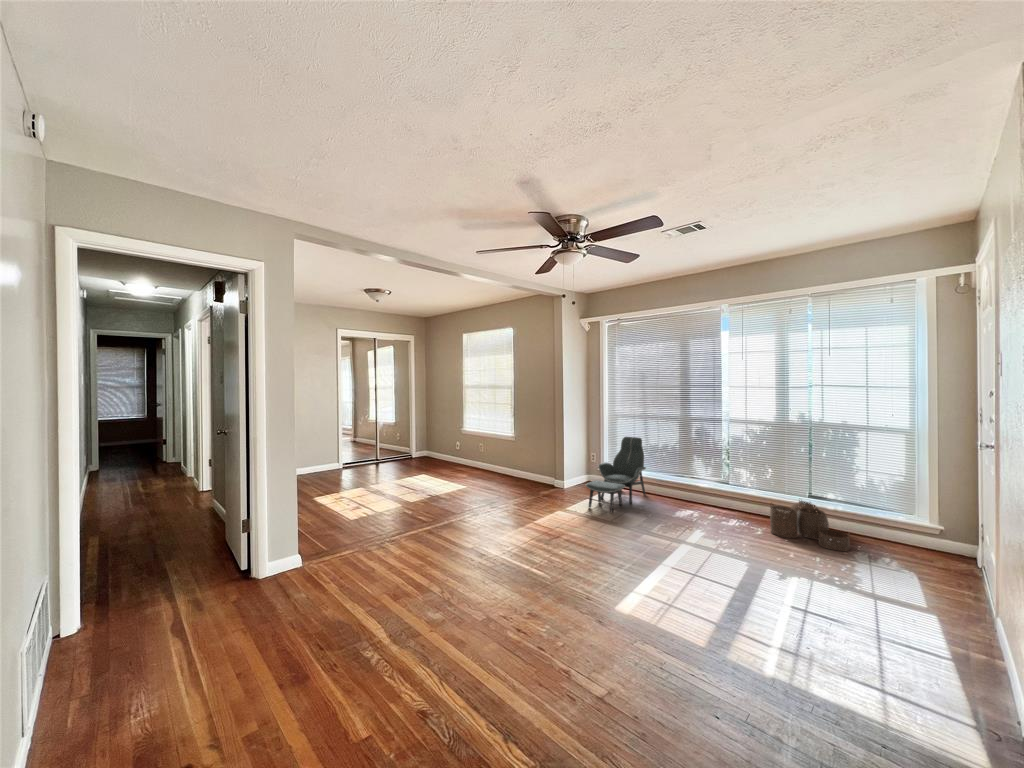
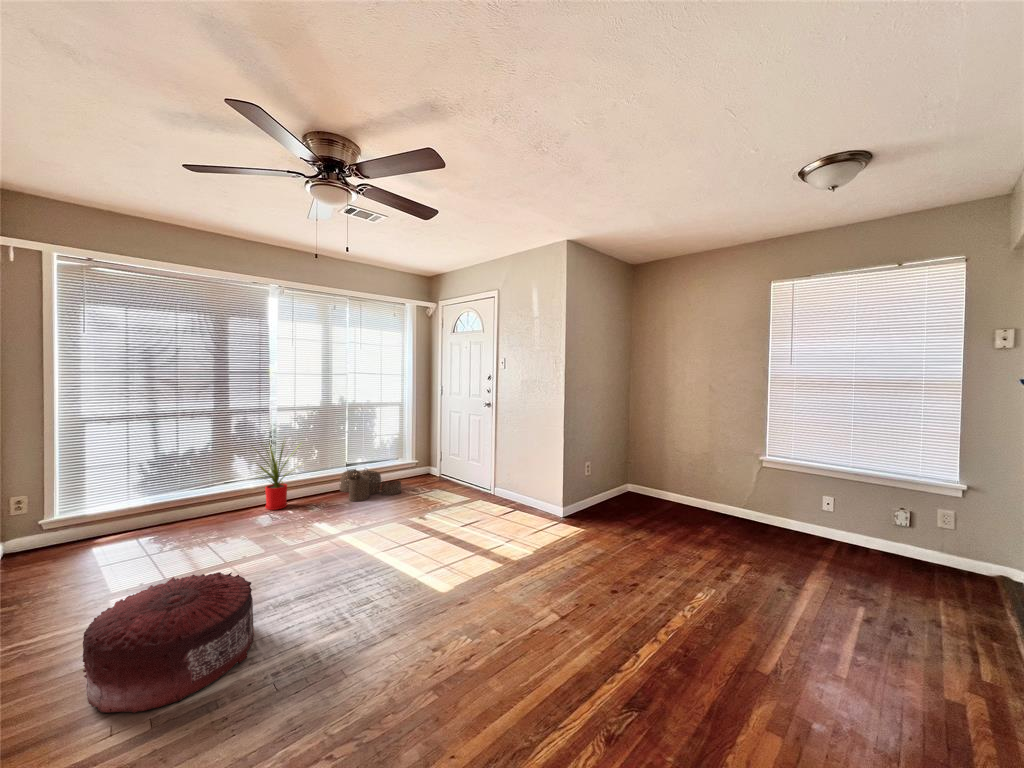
lounge chair: present [586,437,646,512] -> none [102,447,206,571]
house plant: none [685,444,739,512] -> present [259,443,293,510]
pouf: none [478,497,548,550] -> present [83,572,255,713]

